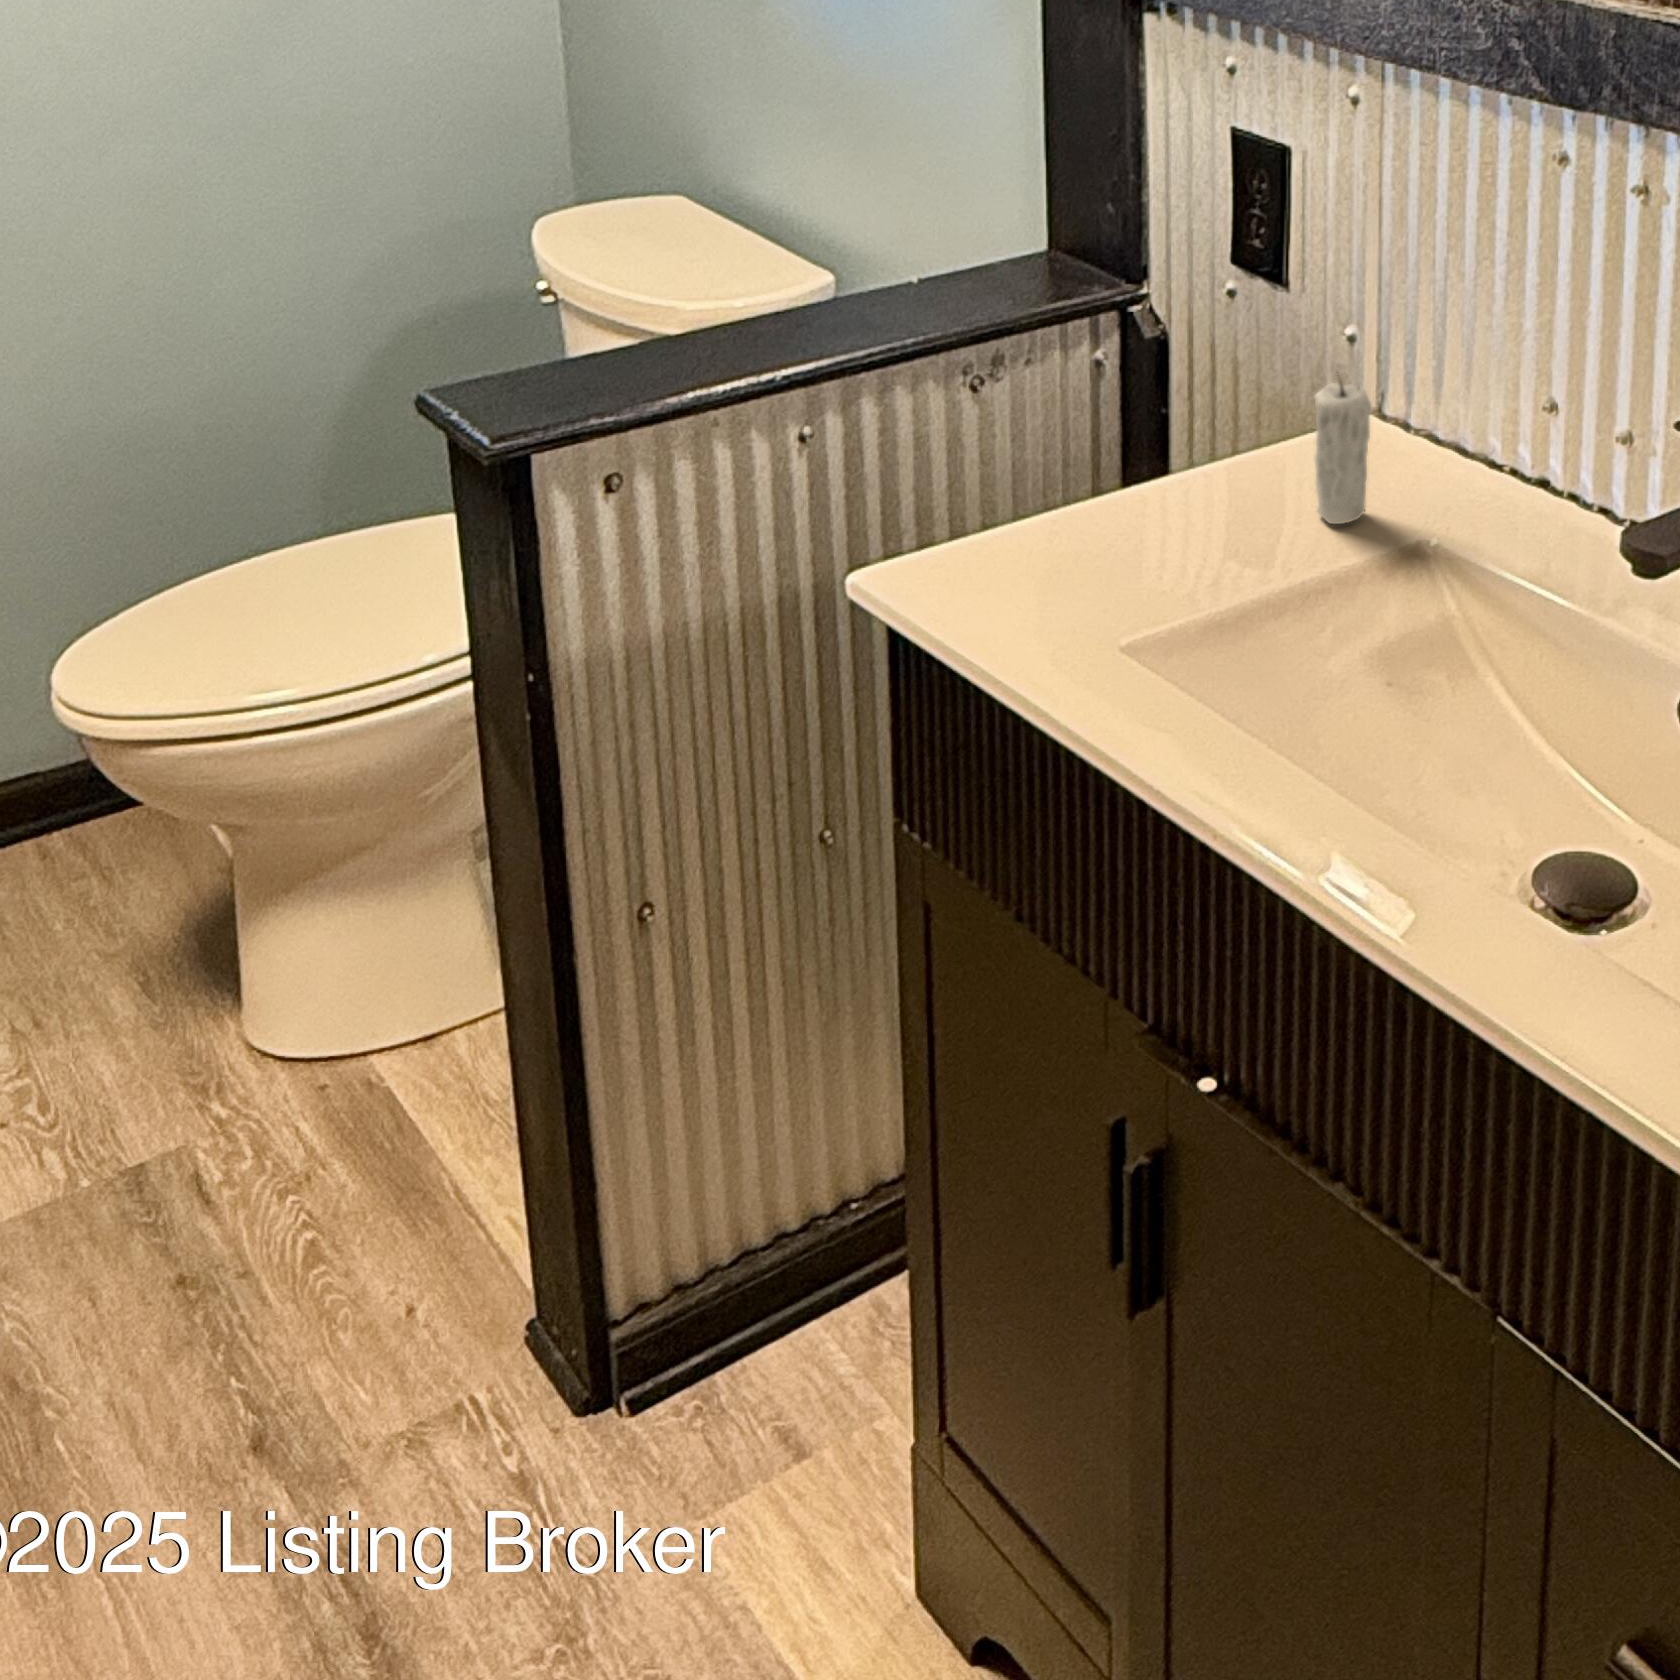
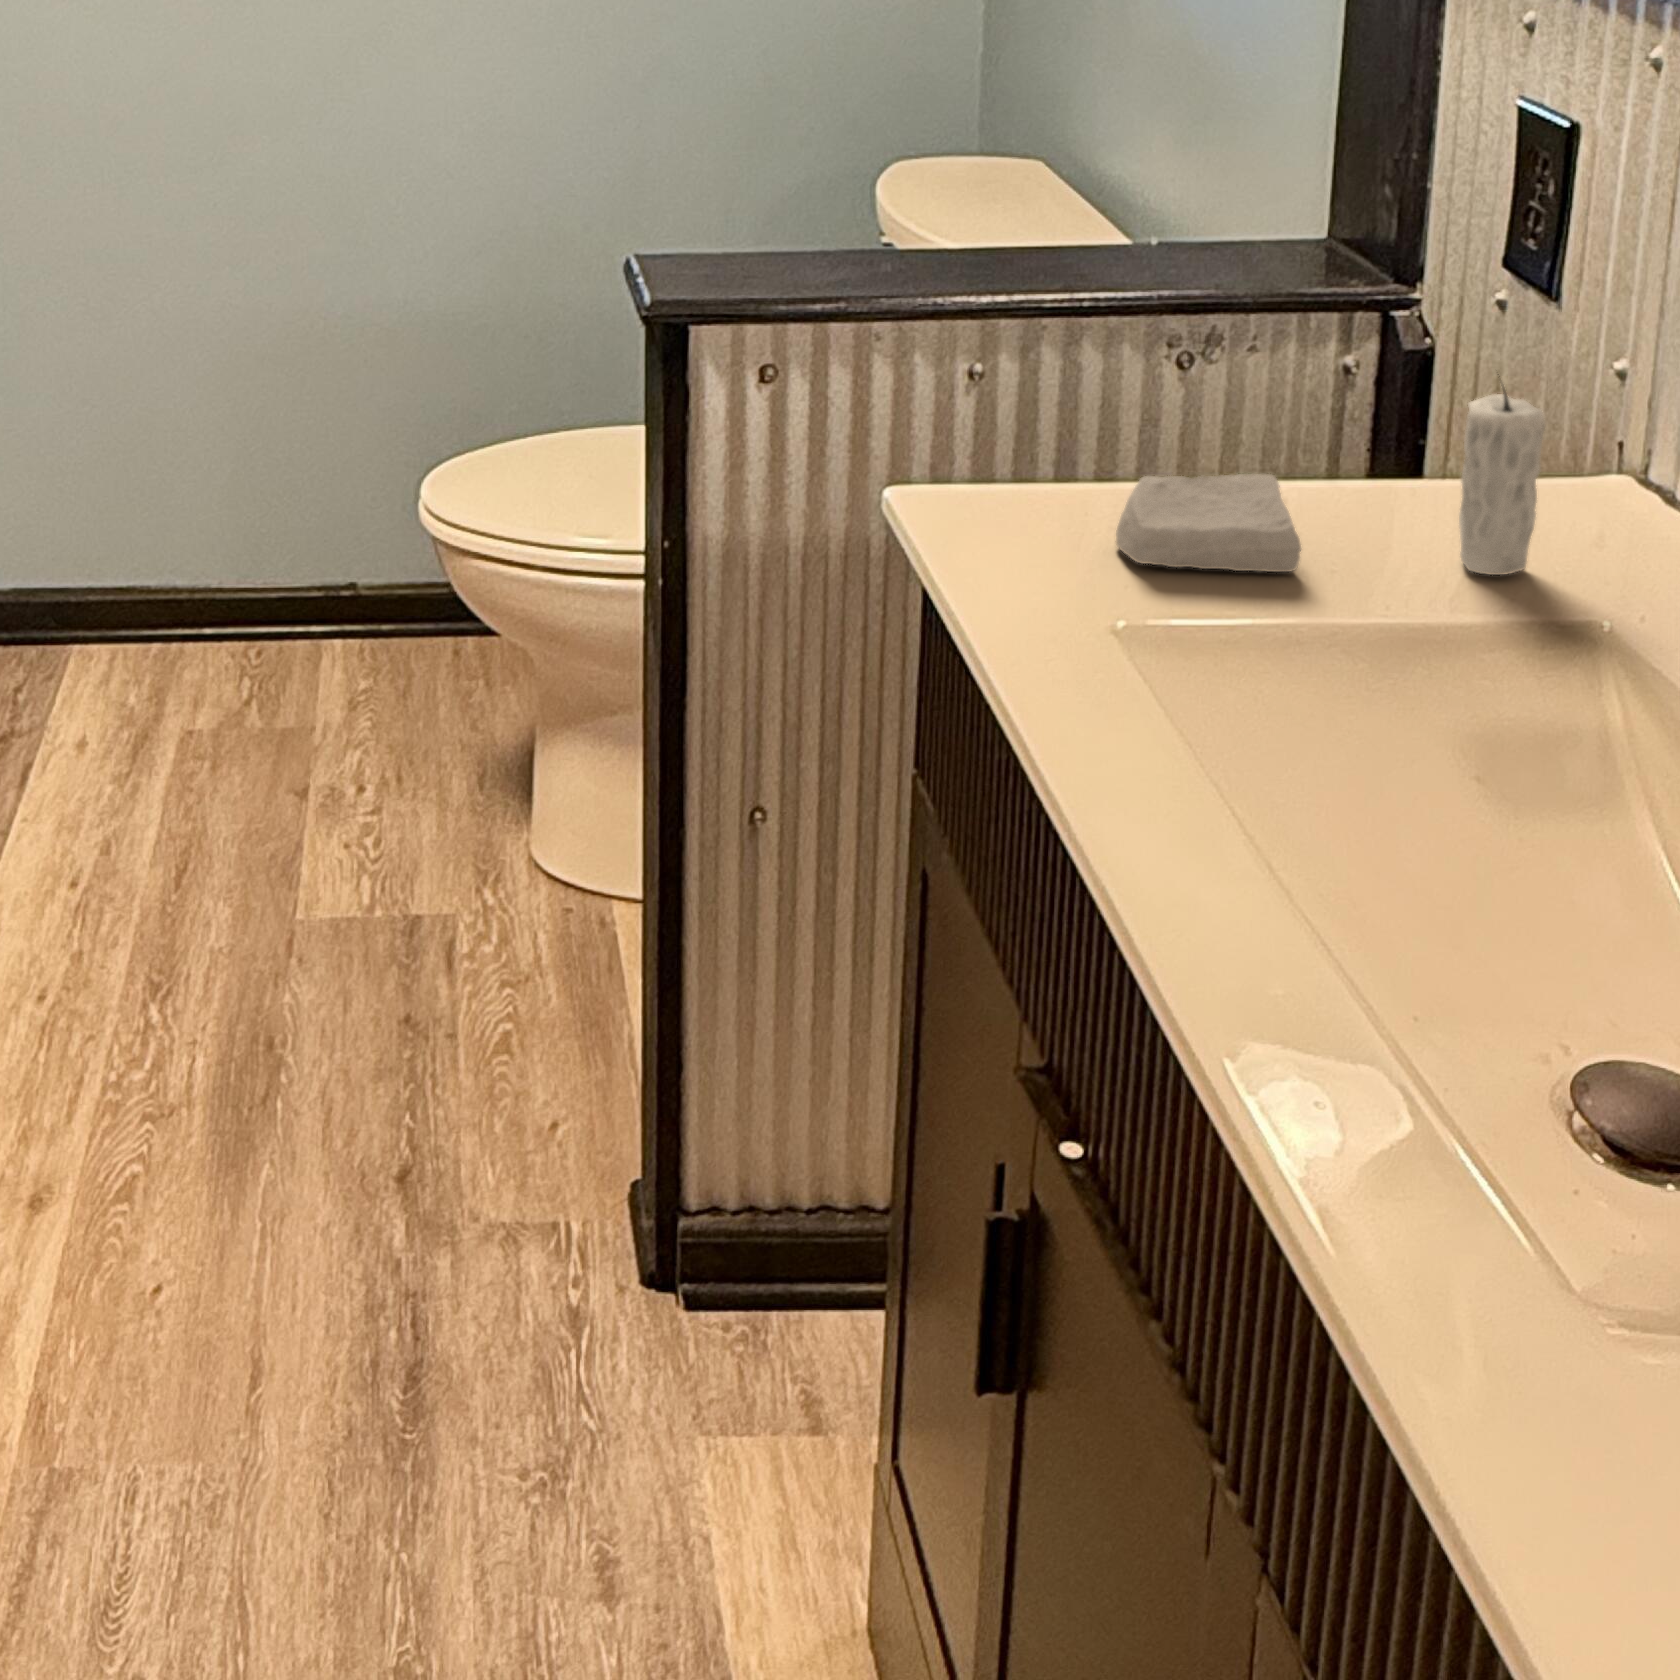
soap bar: none [1077,486,1227,589] -> present [1116,474,1301,572]

